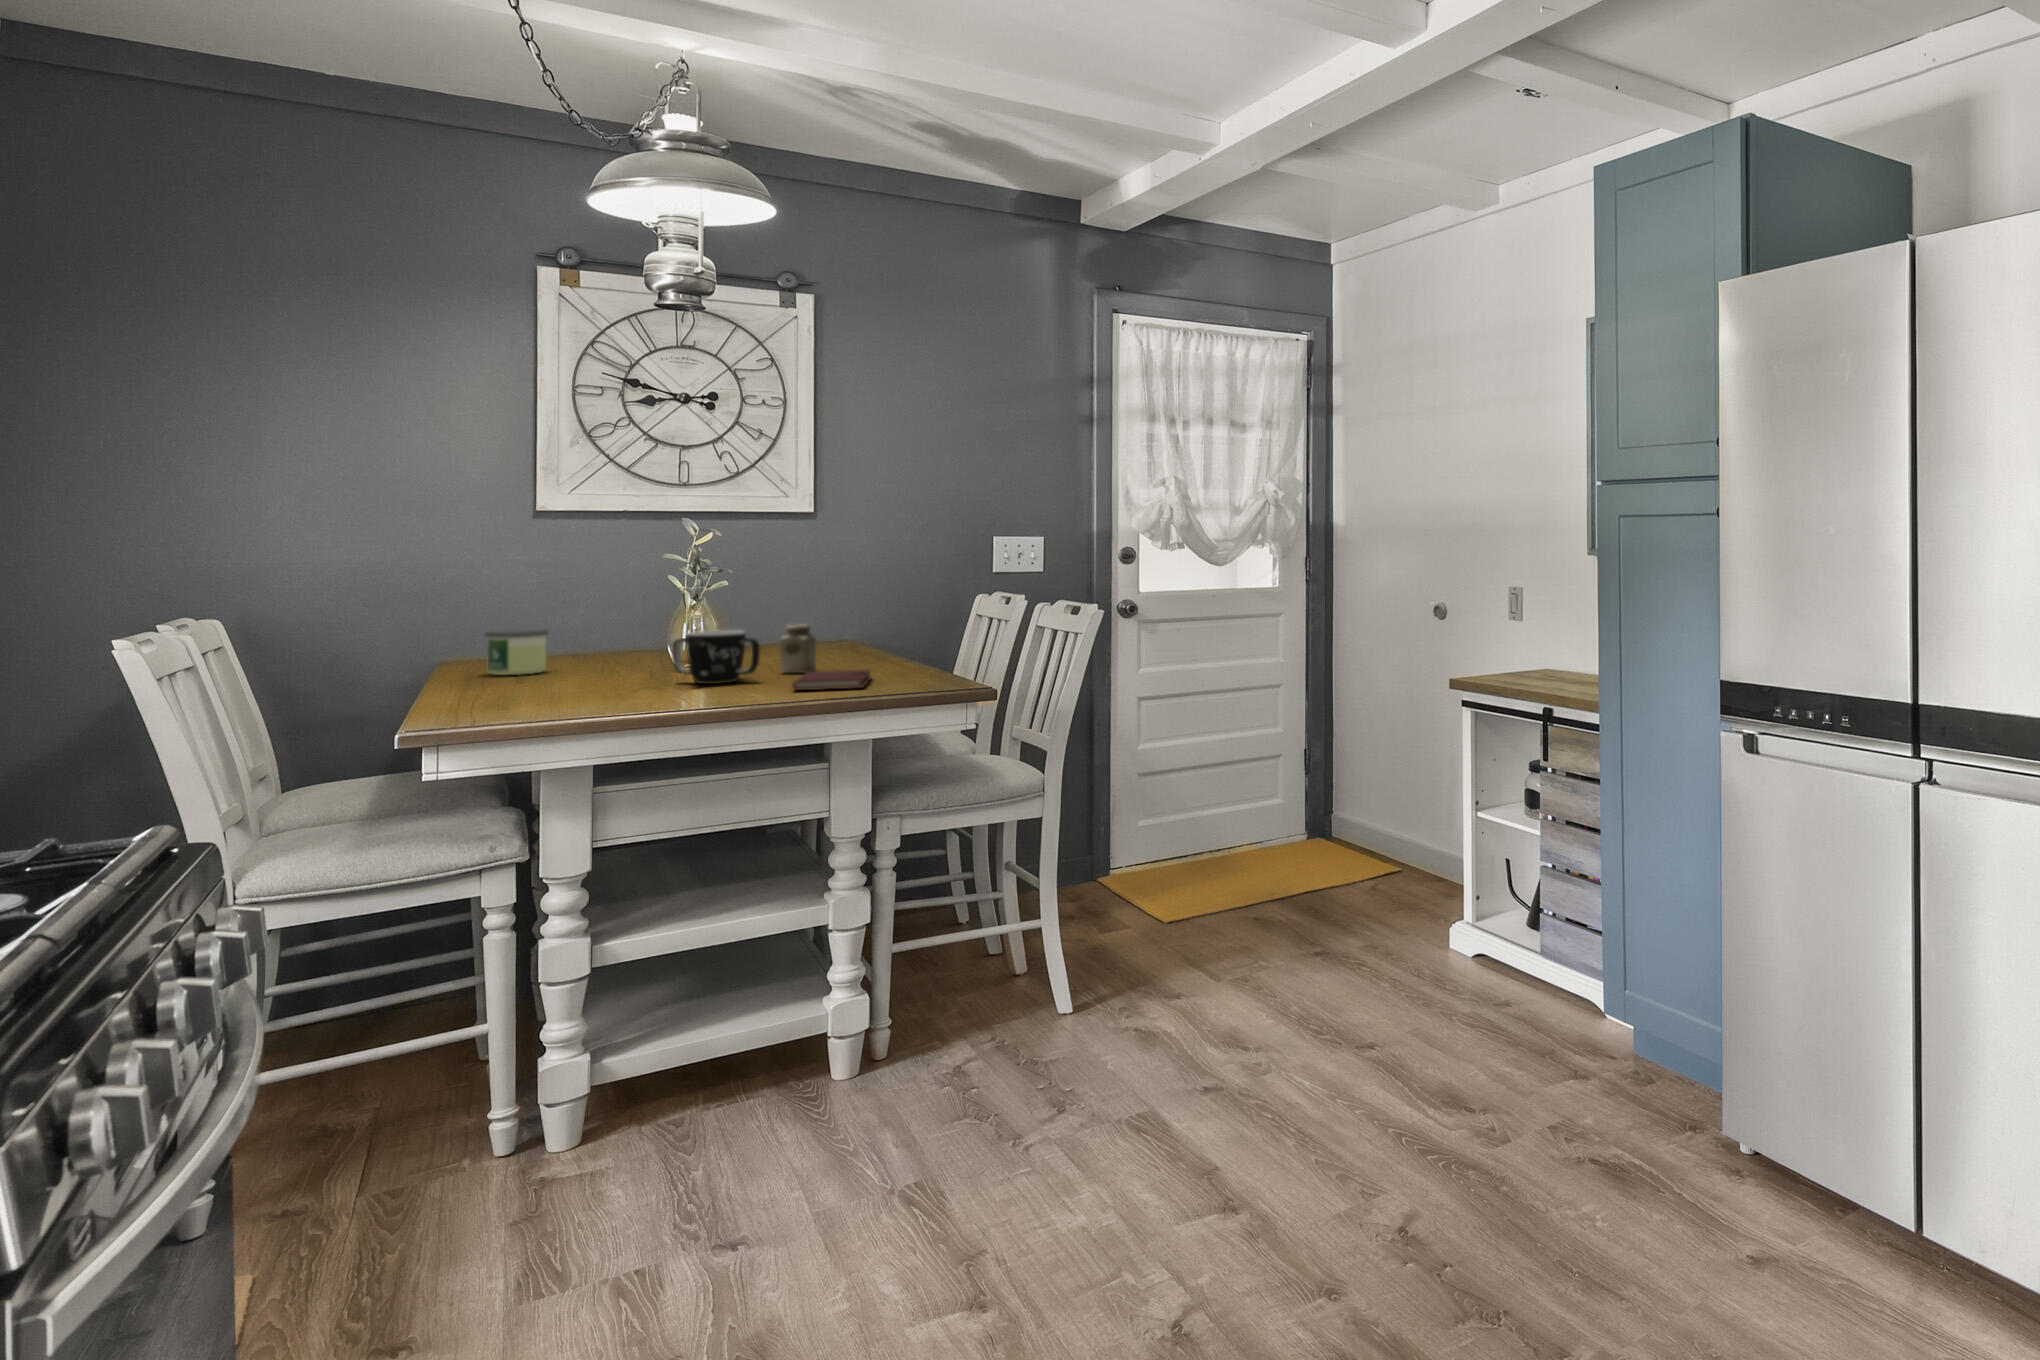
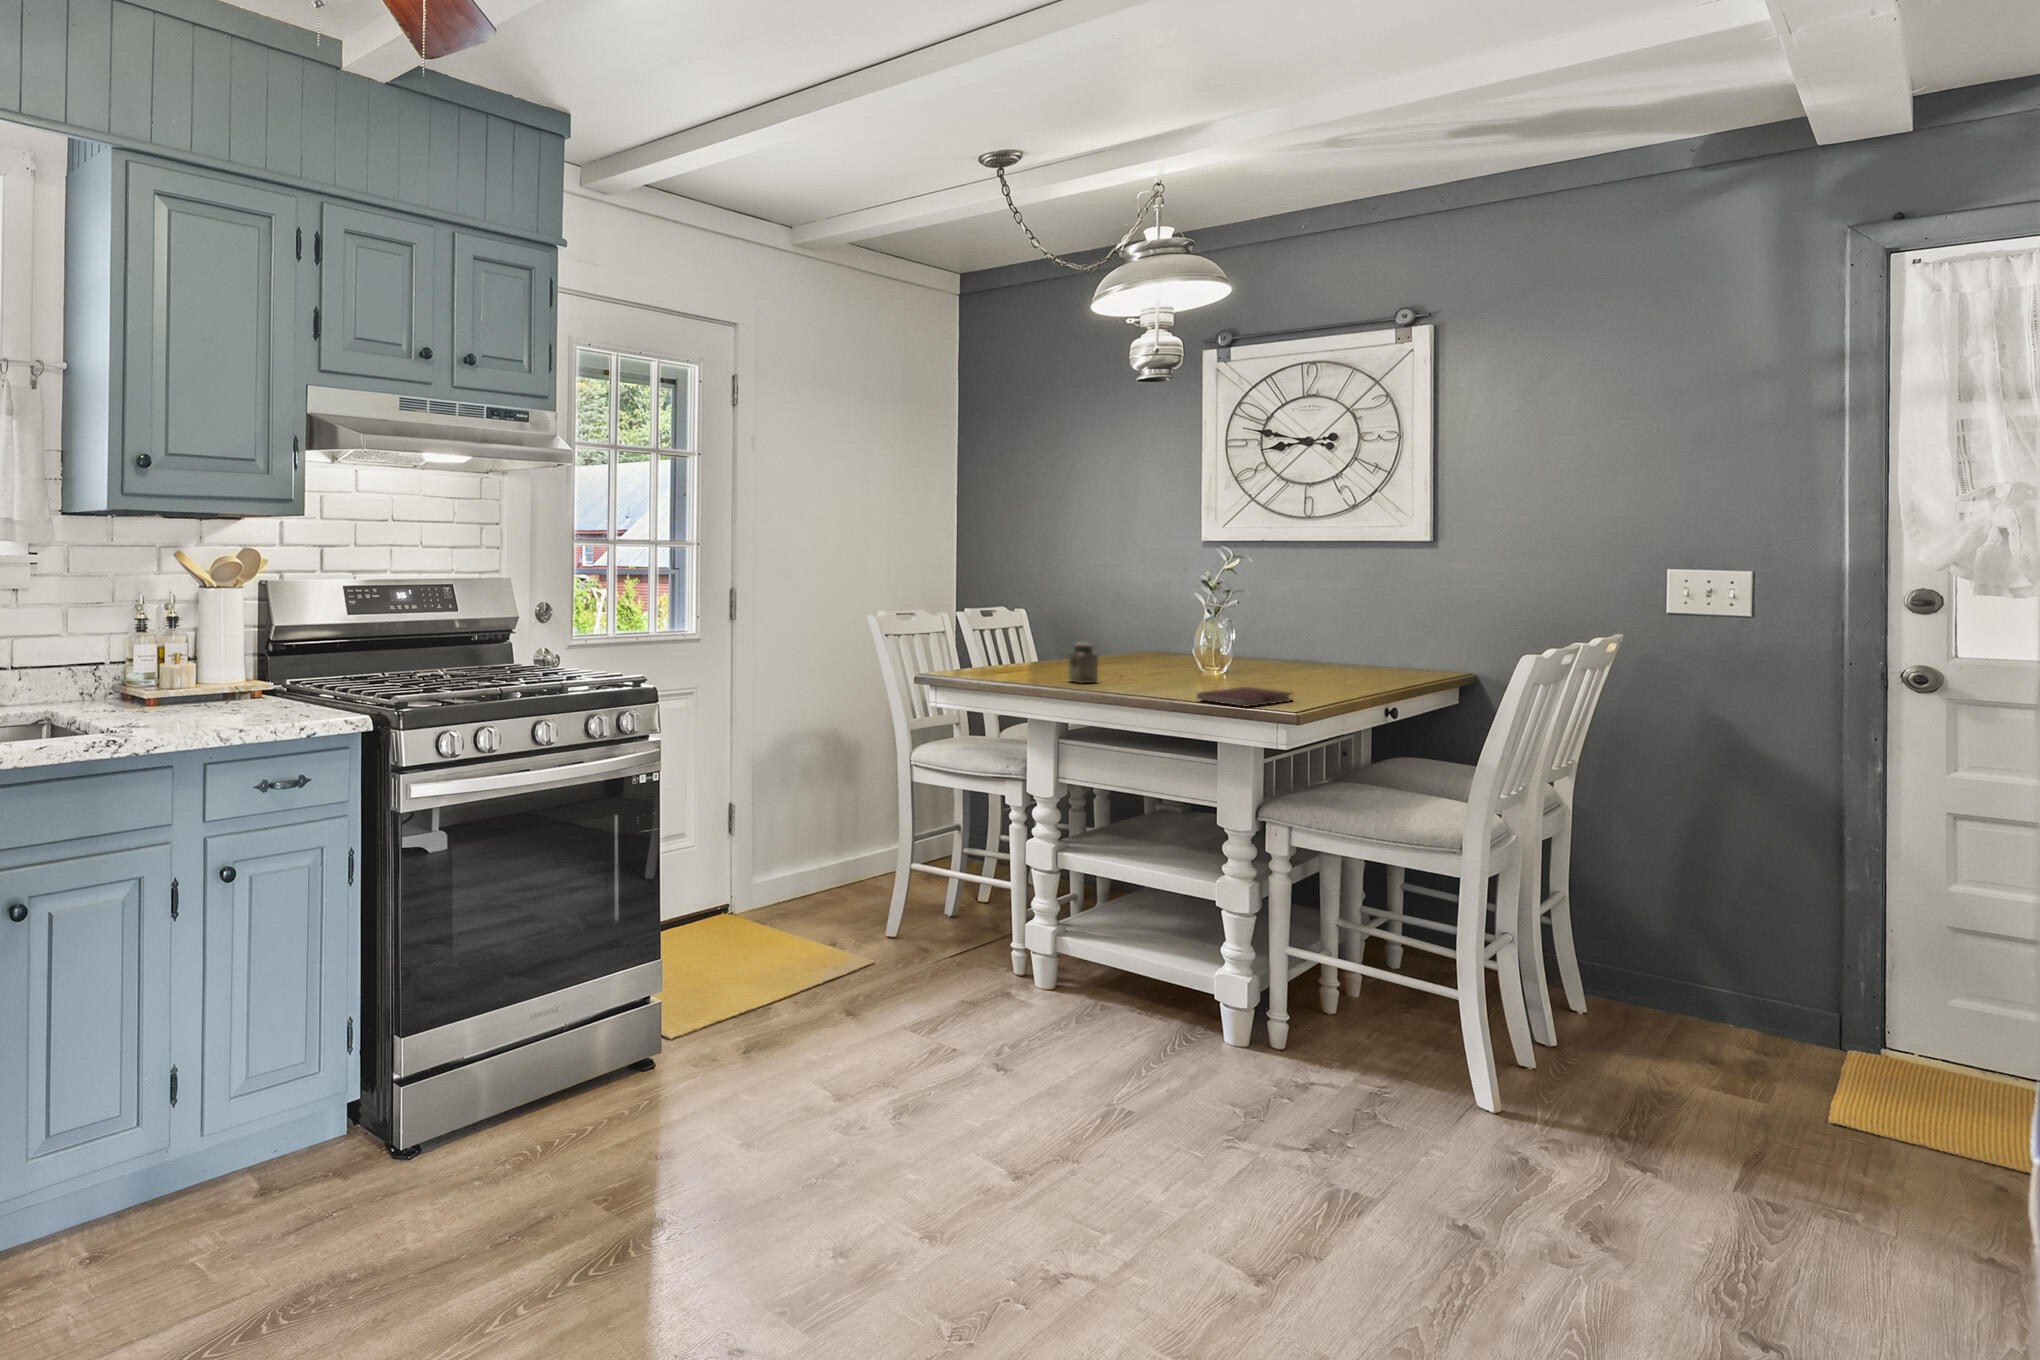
salt shaker: present [780,625,816,673] -> present [1069,643,1098,683]
candle: present [485,629,549,675] -> none [1104,629,1145,662]
mug: present [672,630,760,684] -> none [1157,644,1220,687]

